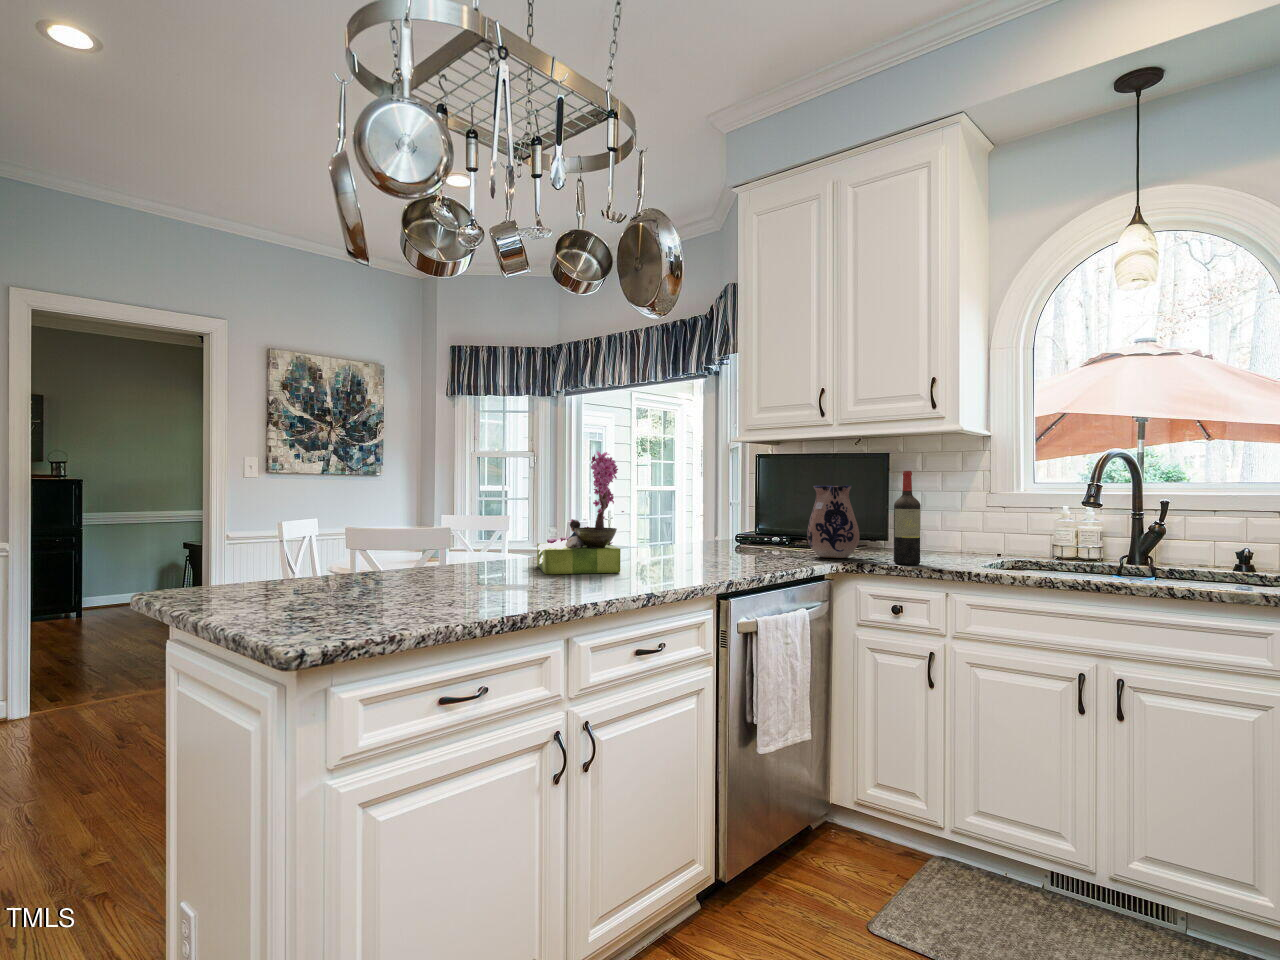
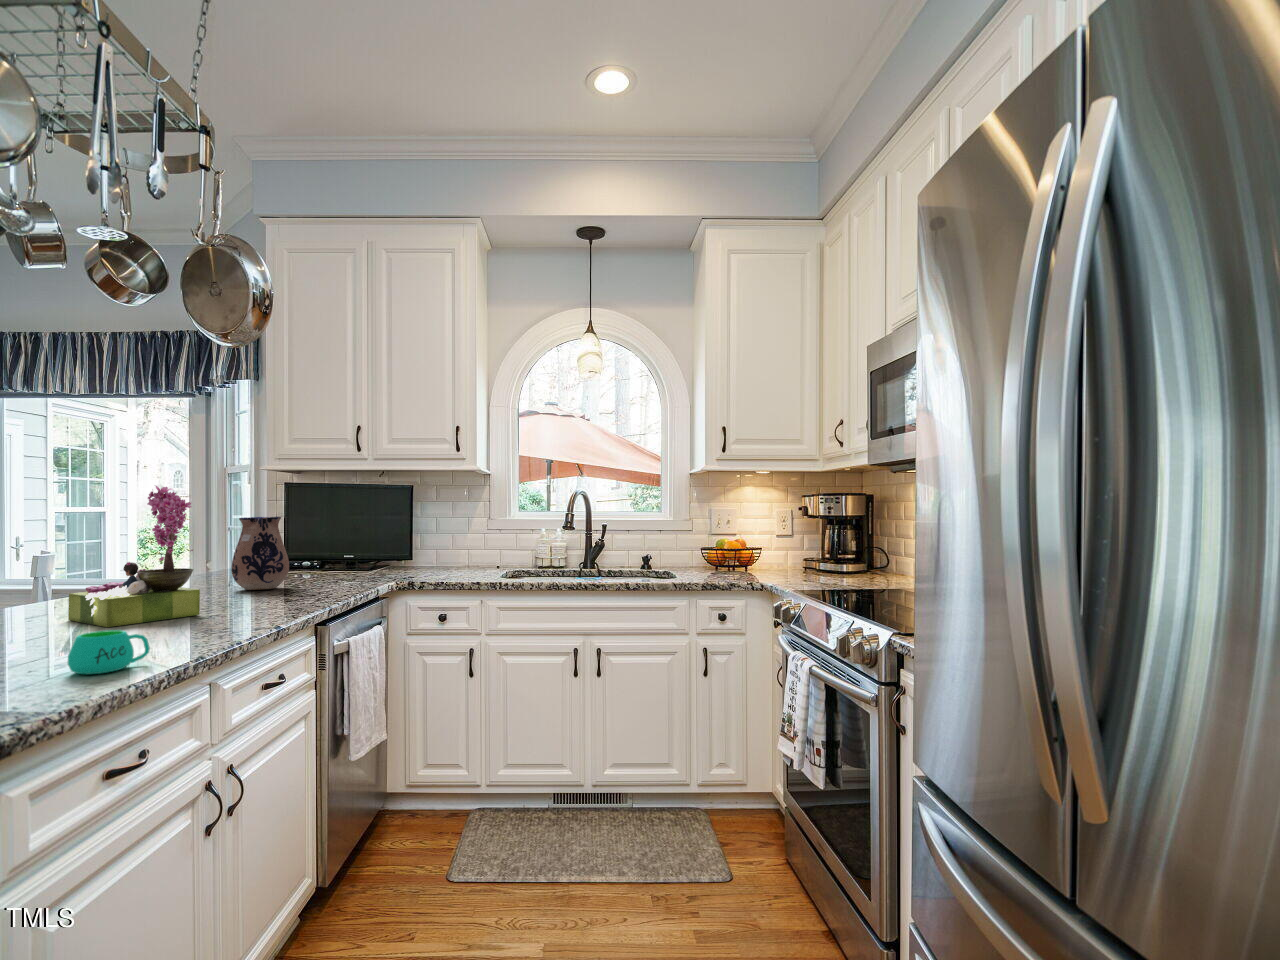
wine bottle: present [894,471,921,565] -> none [439,503,460,580]
ceramic pitcher: present [807,486,859,558] -> present [231,517,289,590]
mug: none [447,573,509,610] -> present [68,630,150,674]

